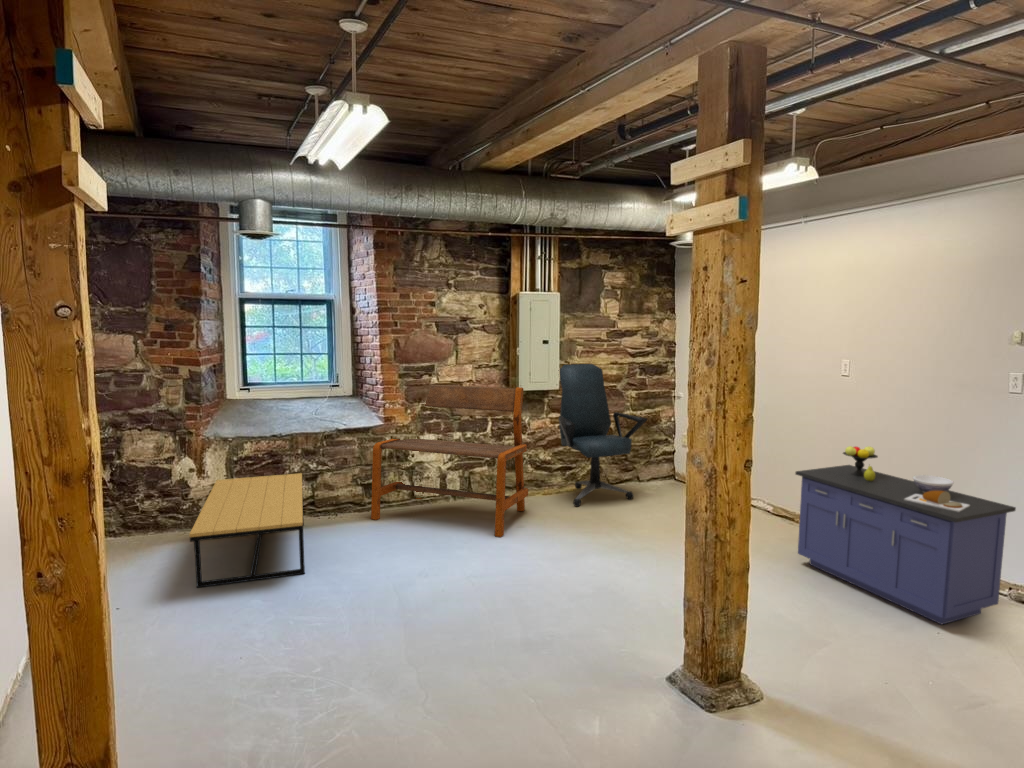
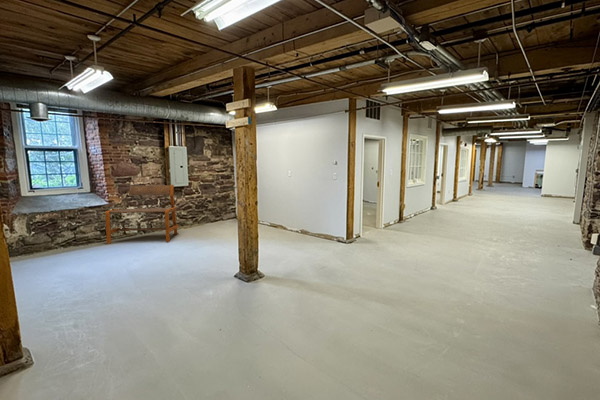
office chair: present [559,364,647,507] -> none [188,175,225,230]
storage cabinet: present [795,446,1016,624] -> none [272,197,326,244]
coffee table: present [190,473,305,588] -> none [21,227,82,275]

